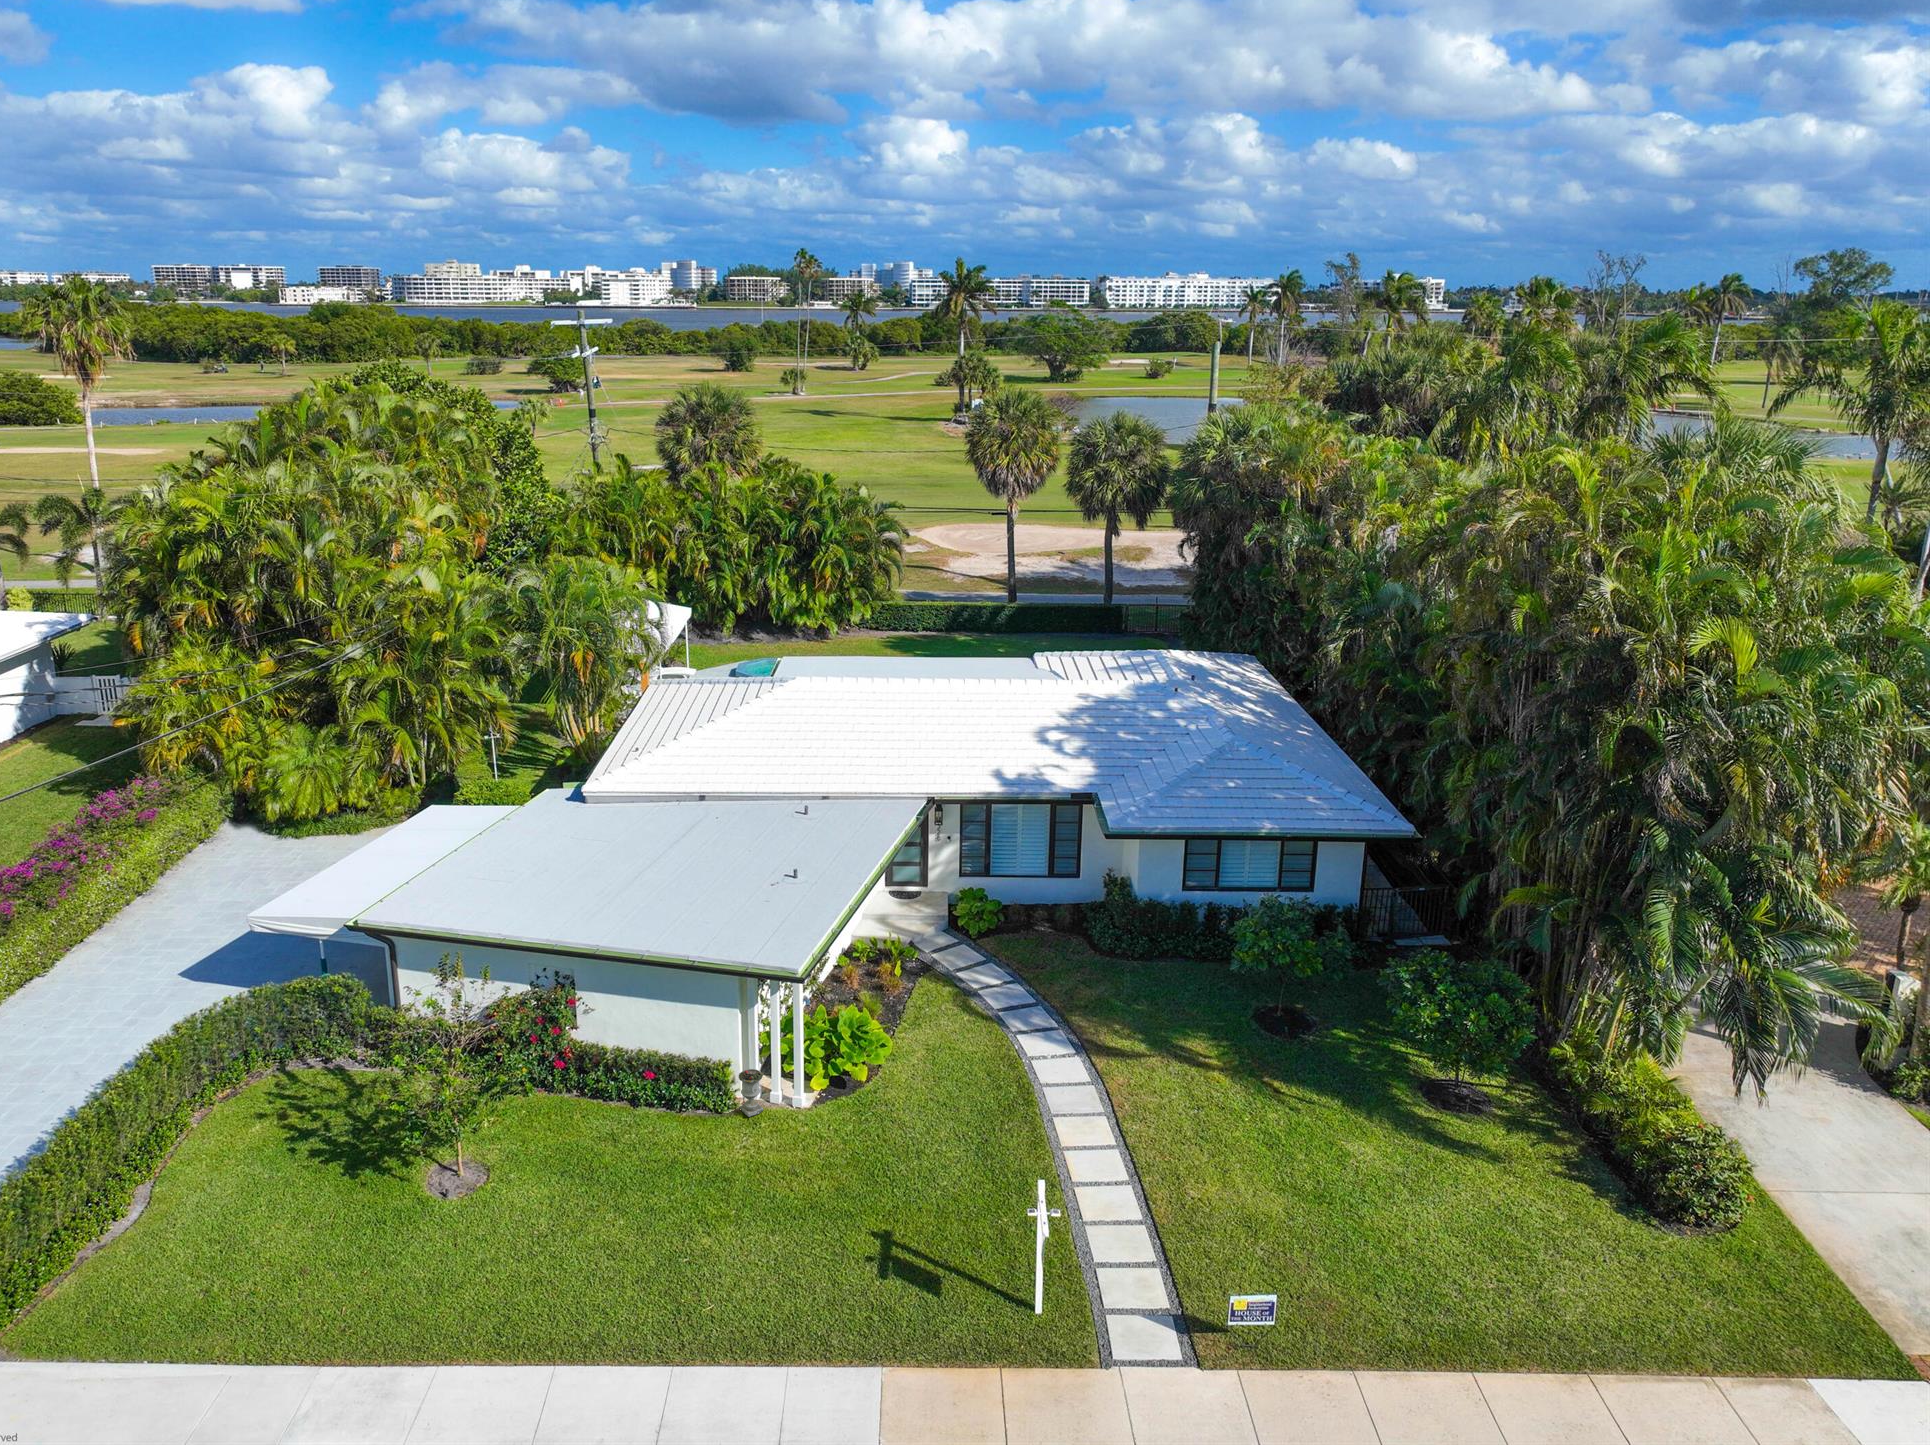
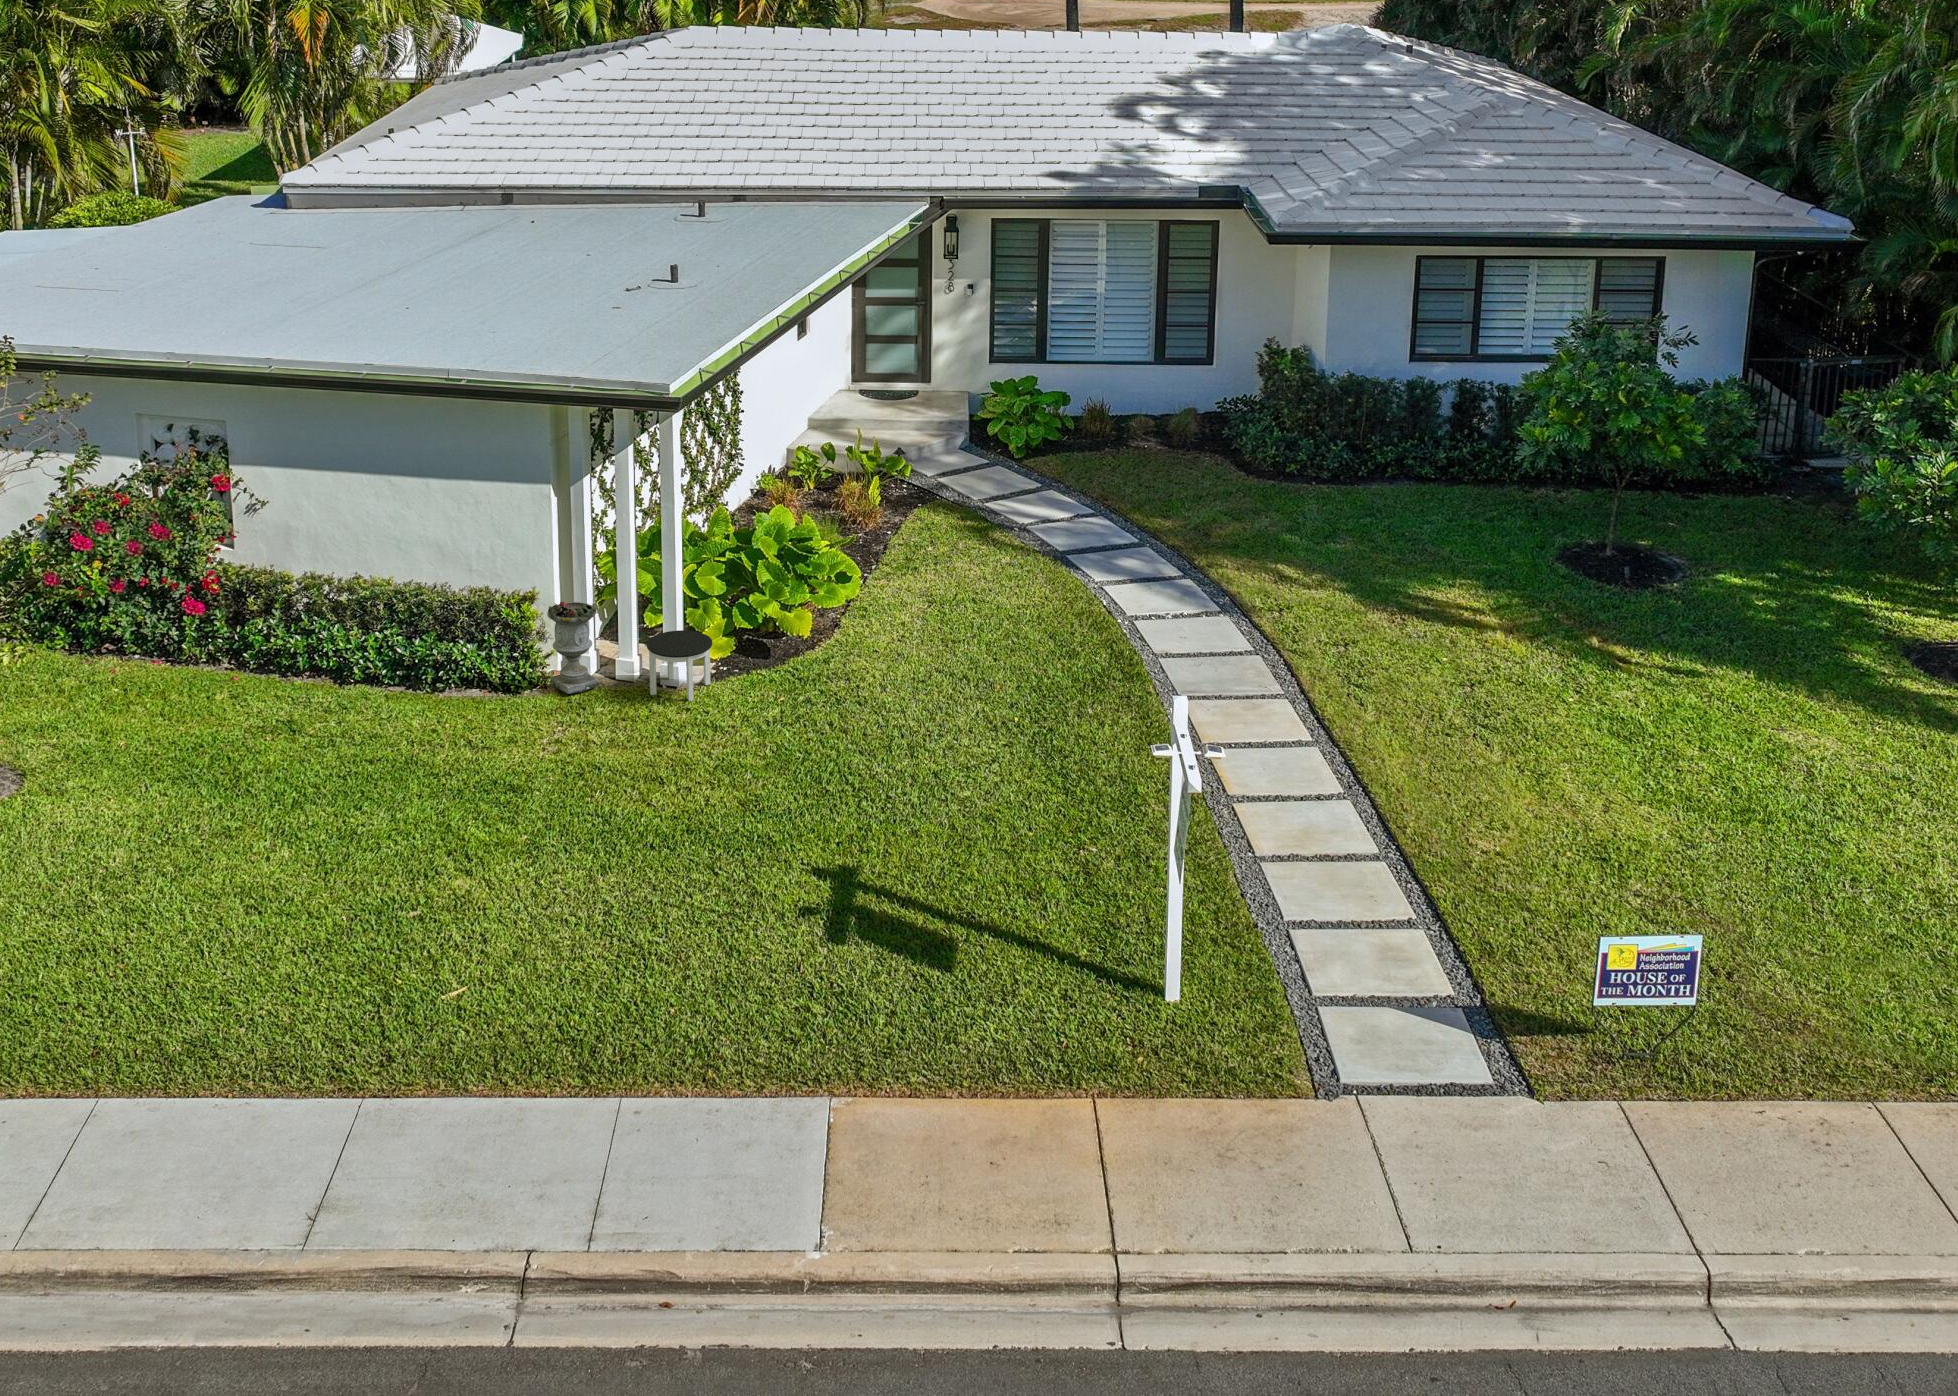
round table: none [788,1082,820,1121] -> present [647,630,712,701]

